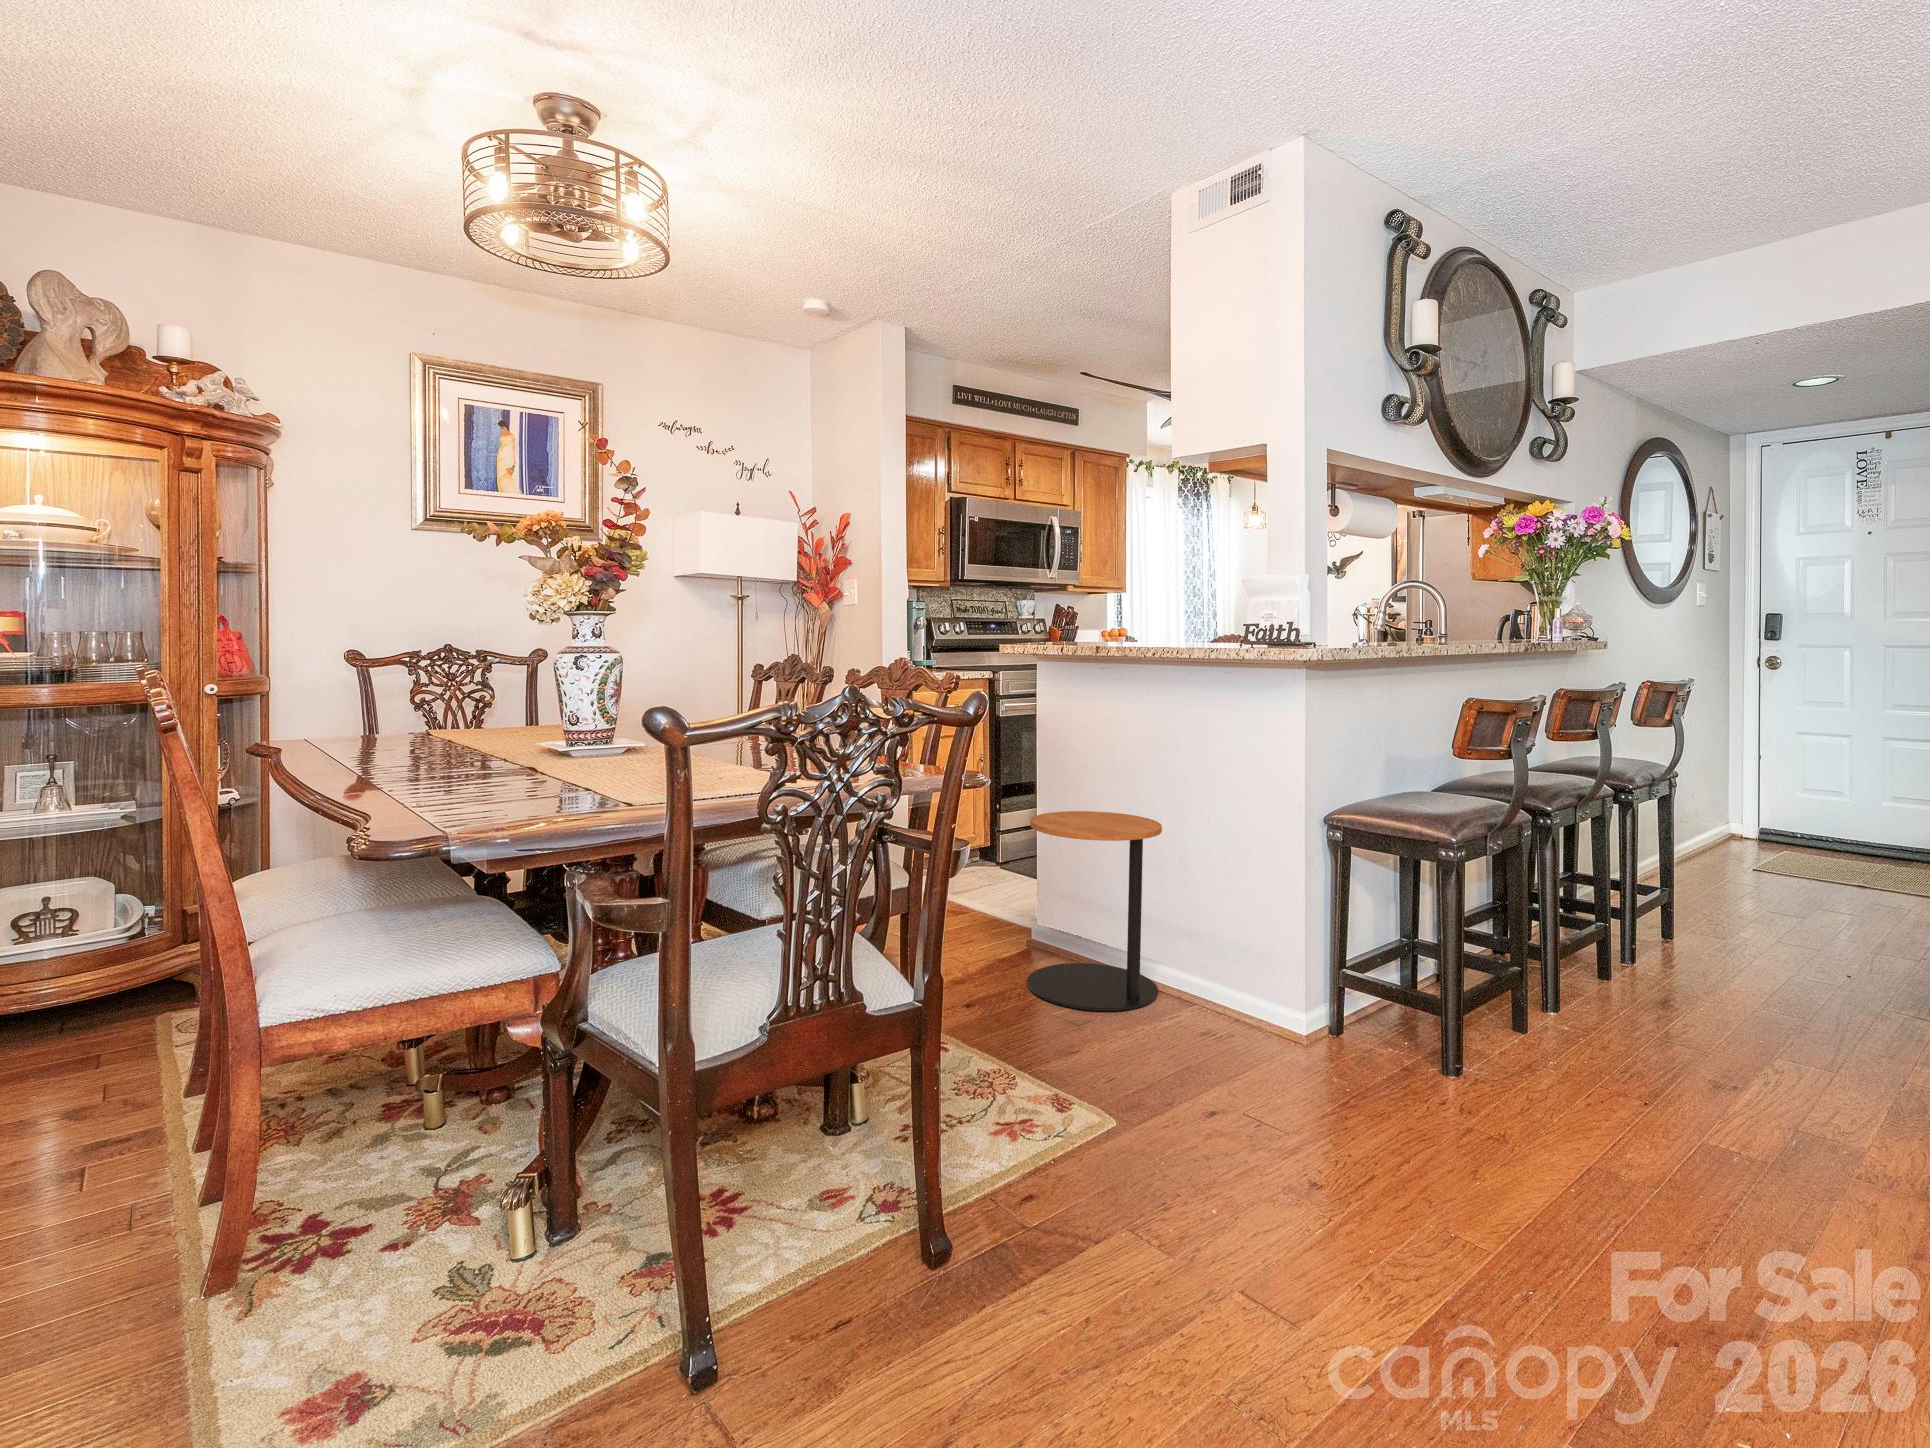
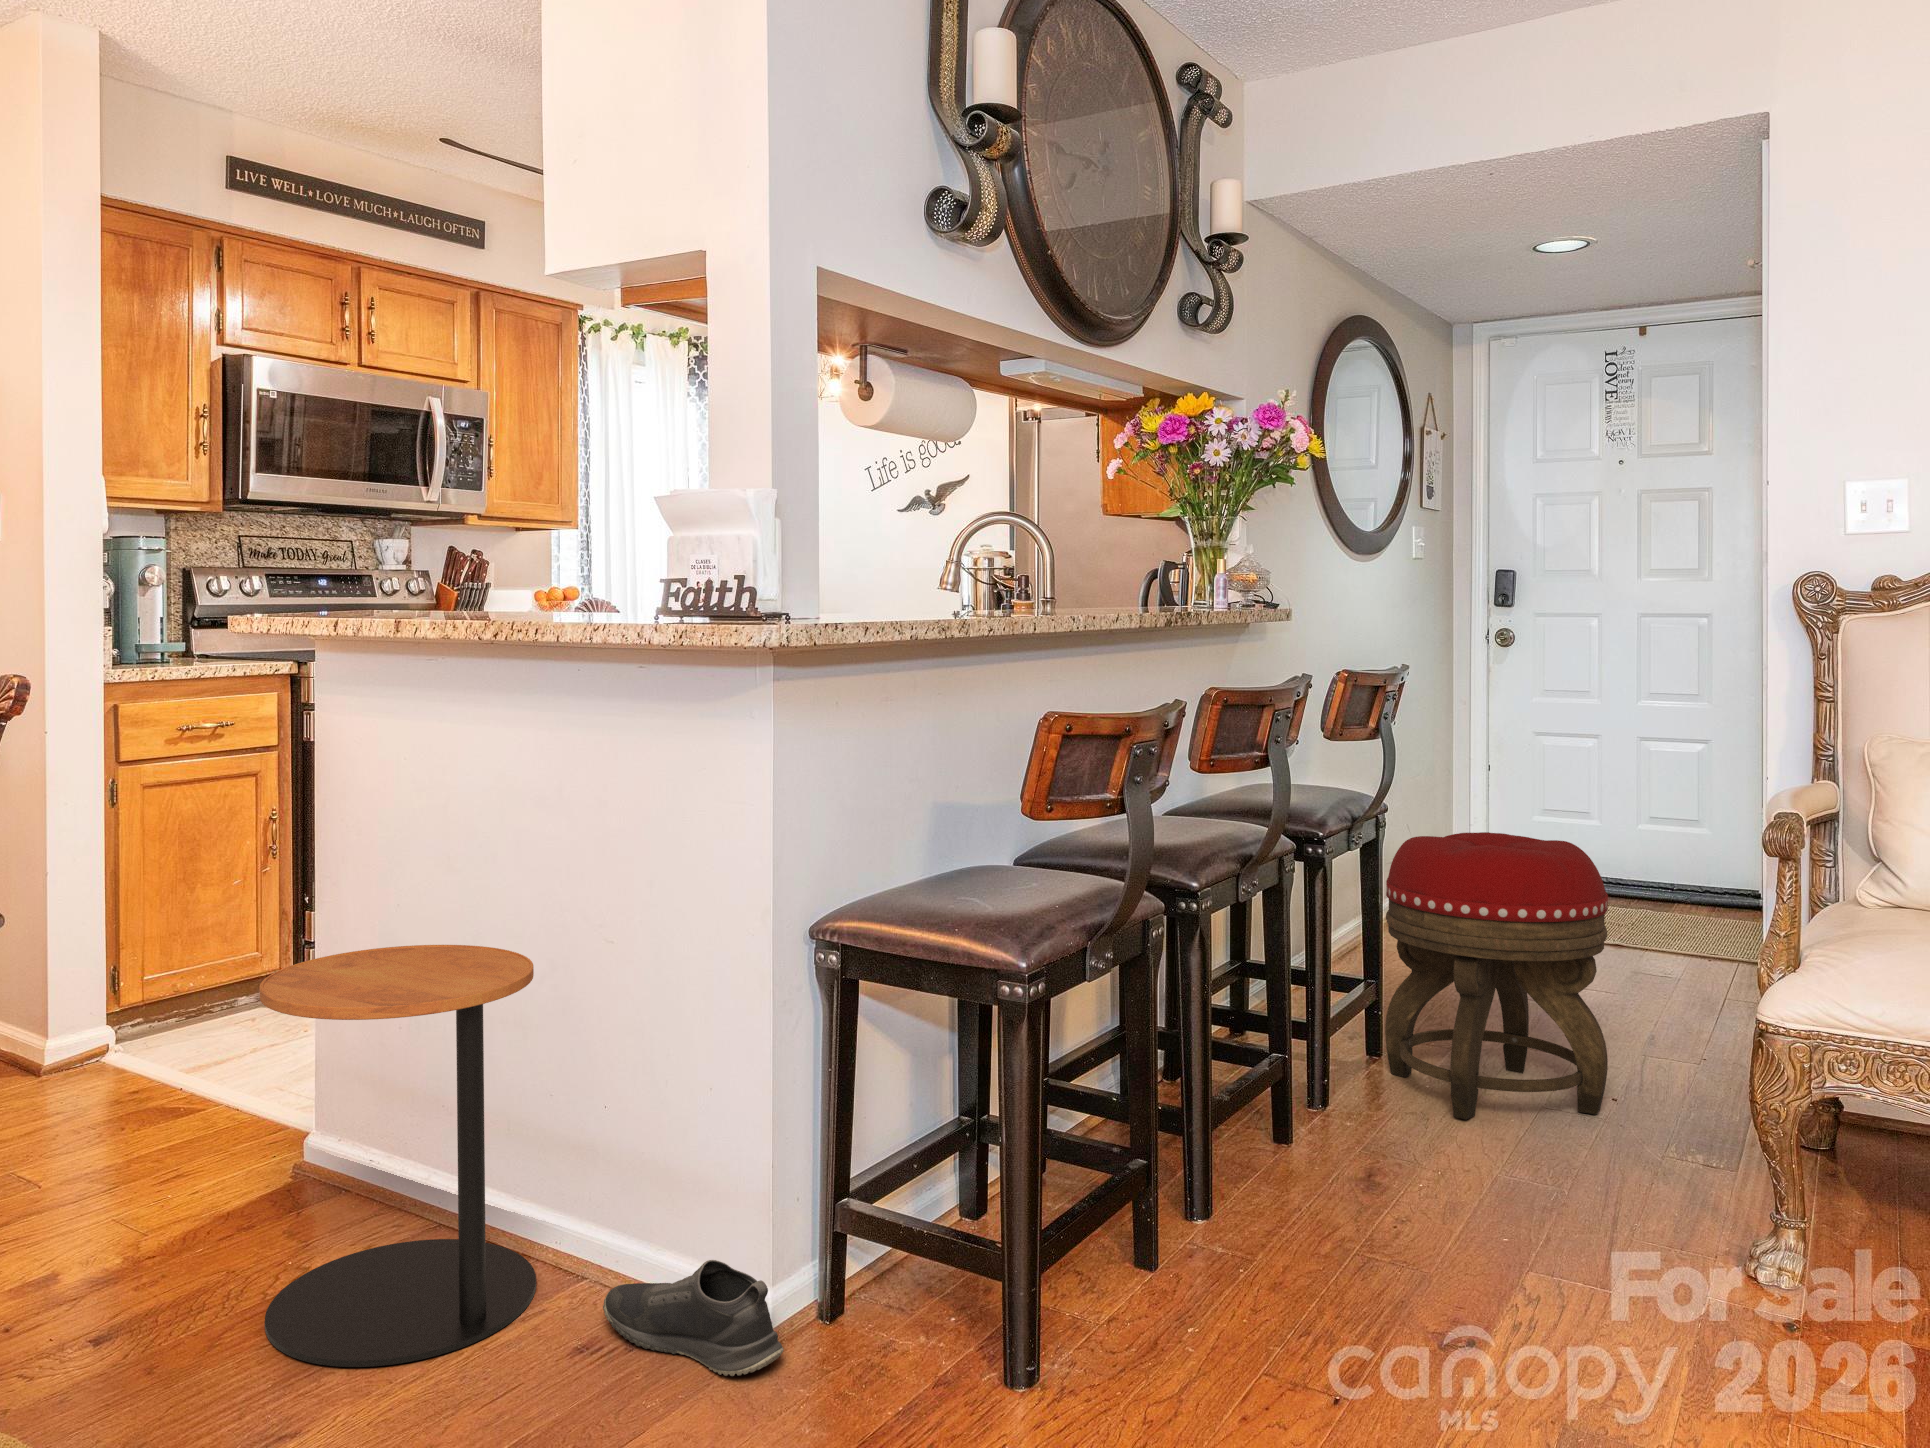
footstool: none [1678,793,1865,987] -> present [1385,832,1608,1120]
shoe: none [1203,980,1310,1038] -> present [603,1260,784,1376]

